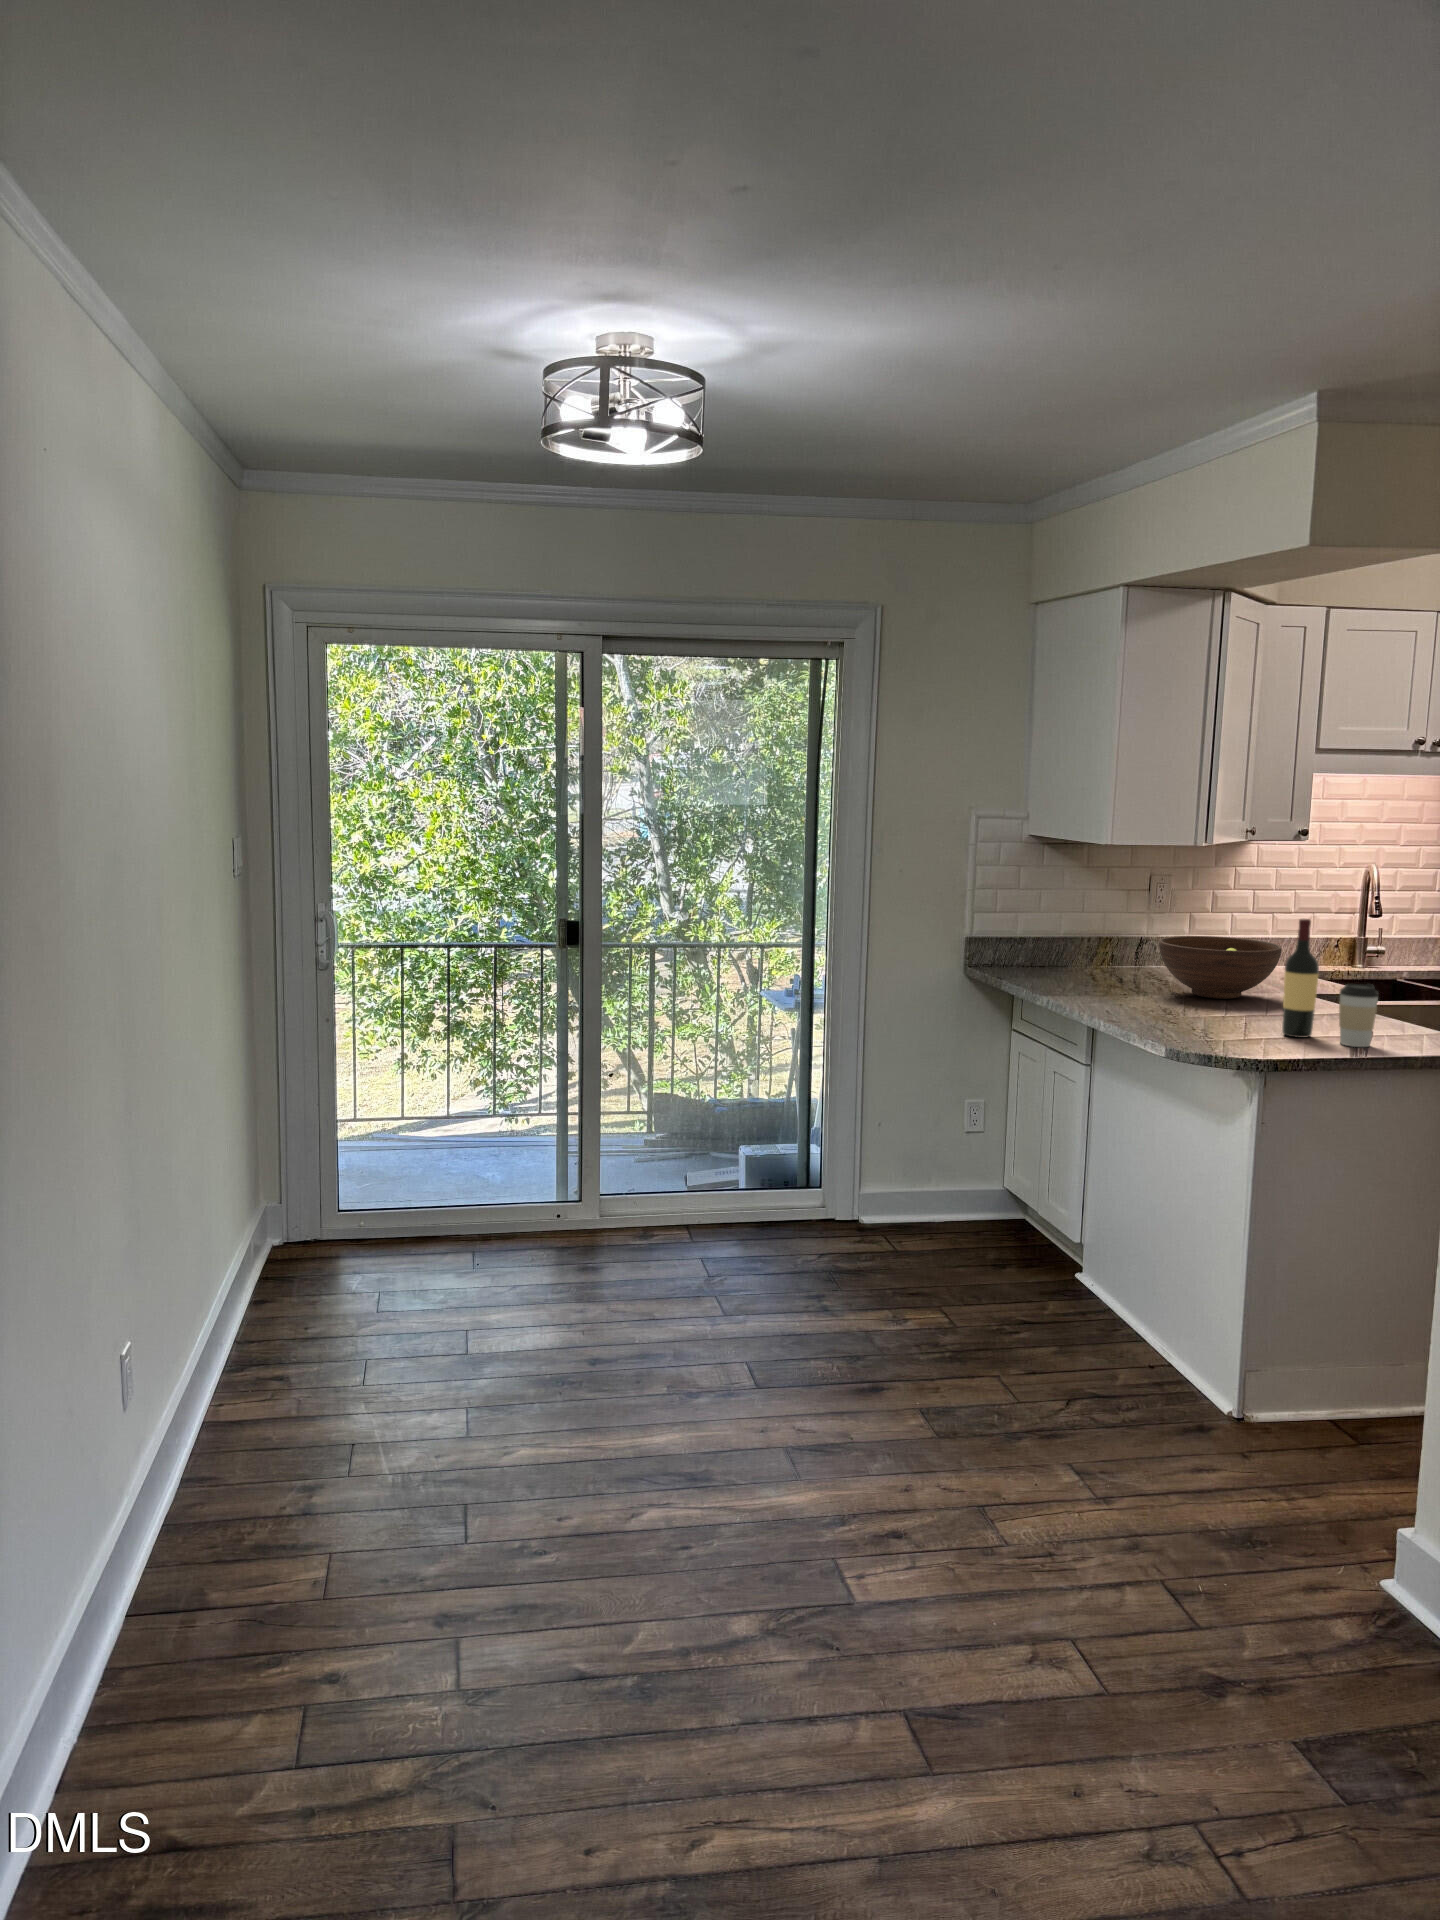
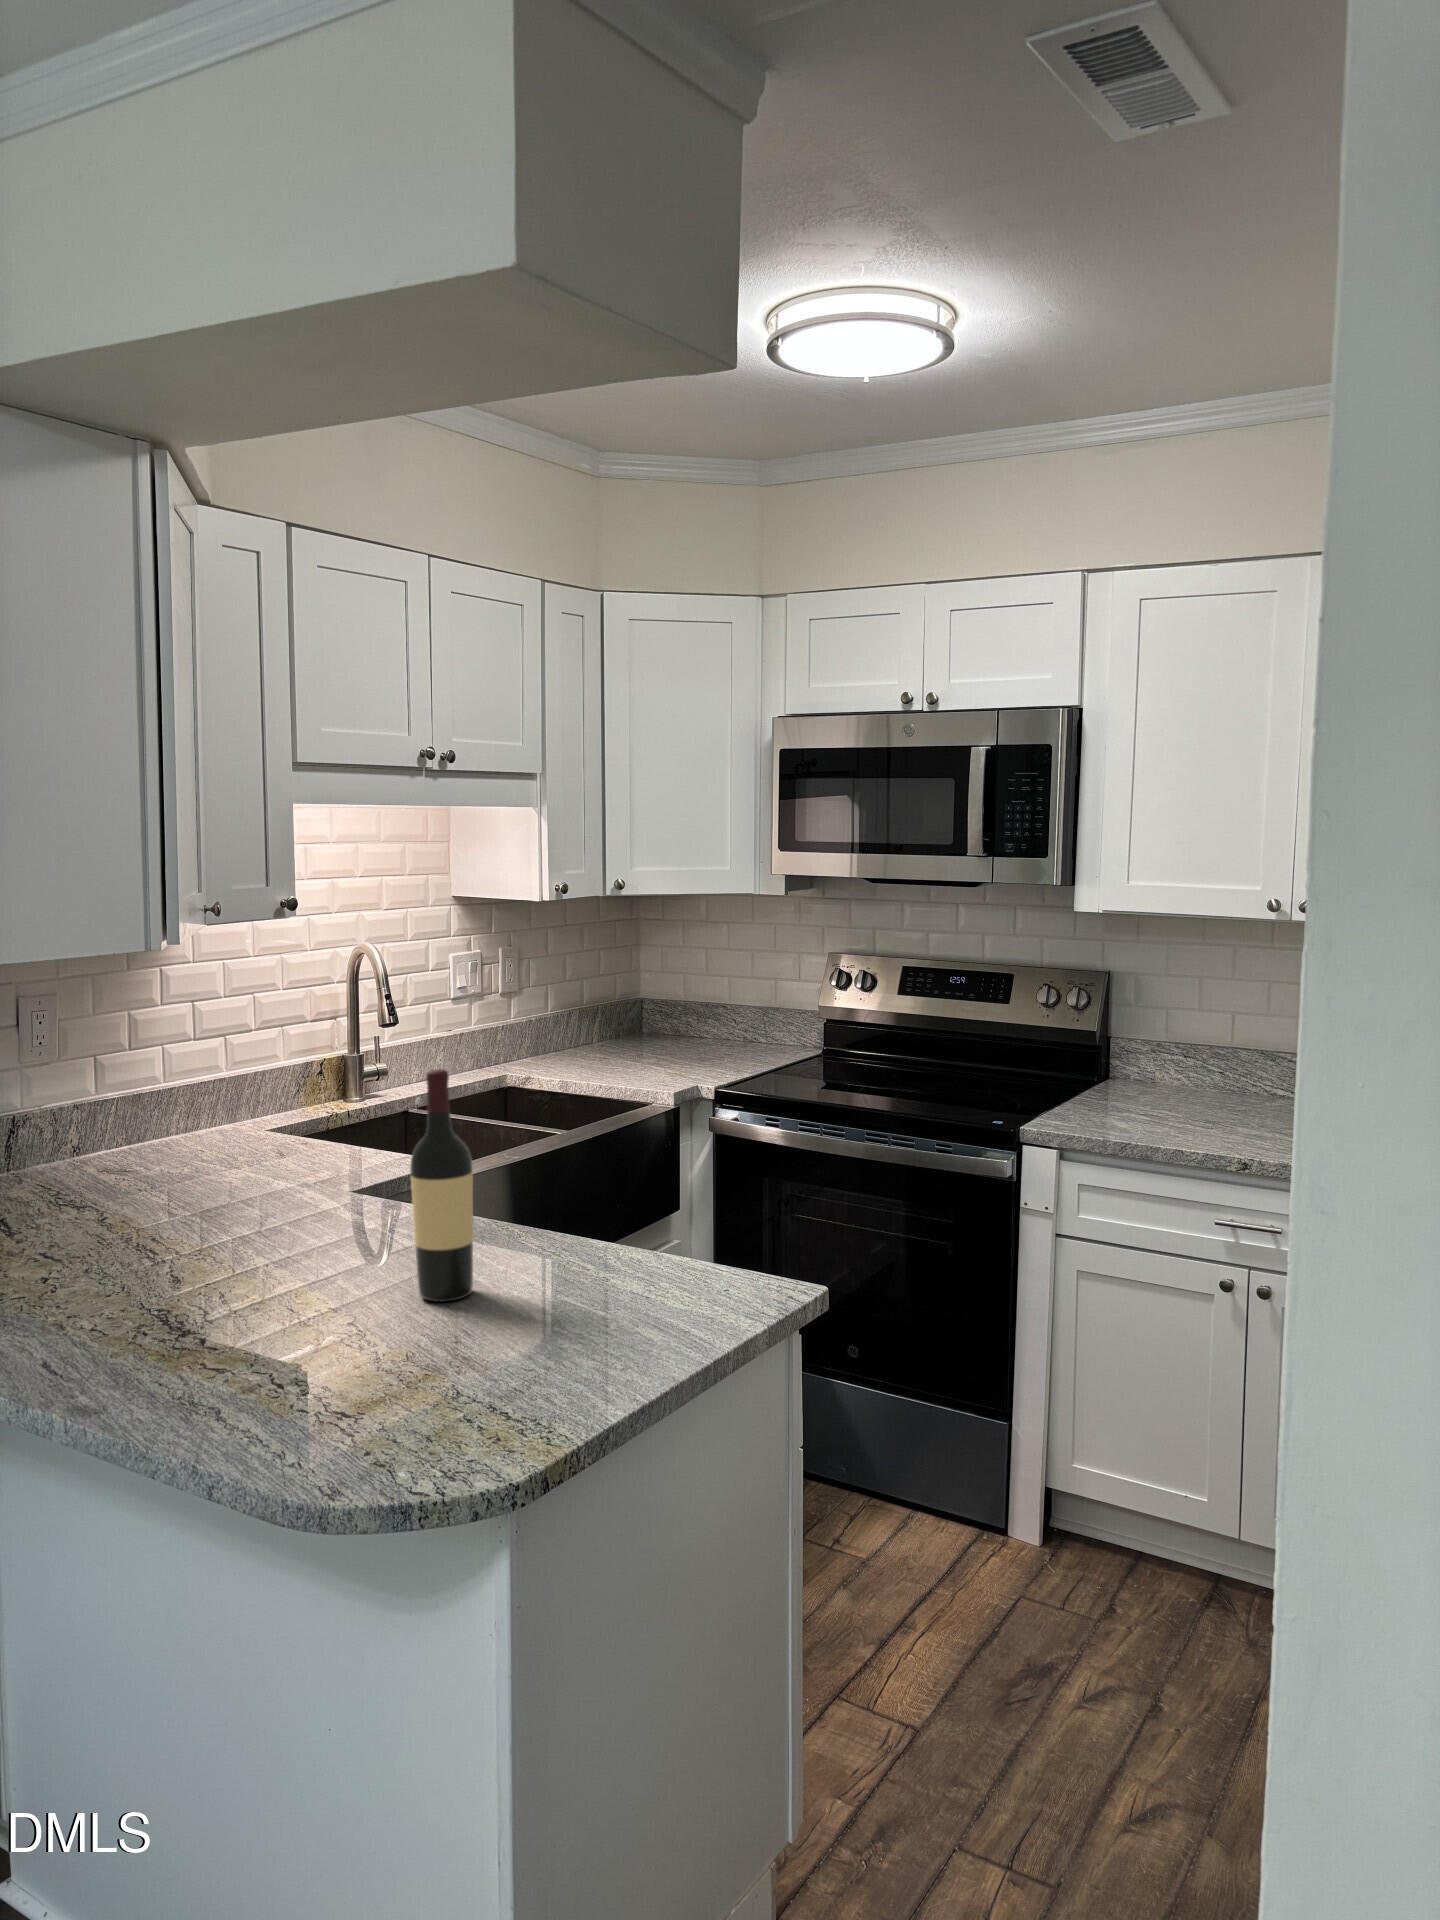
fruit bowl: present [1159,936,1282,999] -> none [82,1096,308,1221]
coffee cup: present [1339,984,1379,1047] -> none [523,1174,593,1300]

